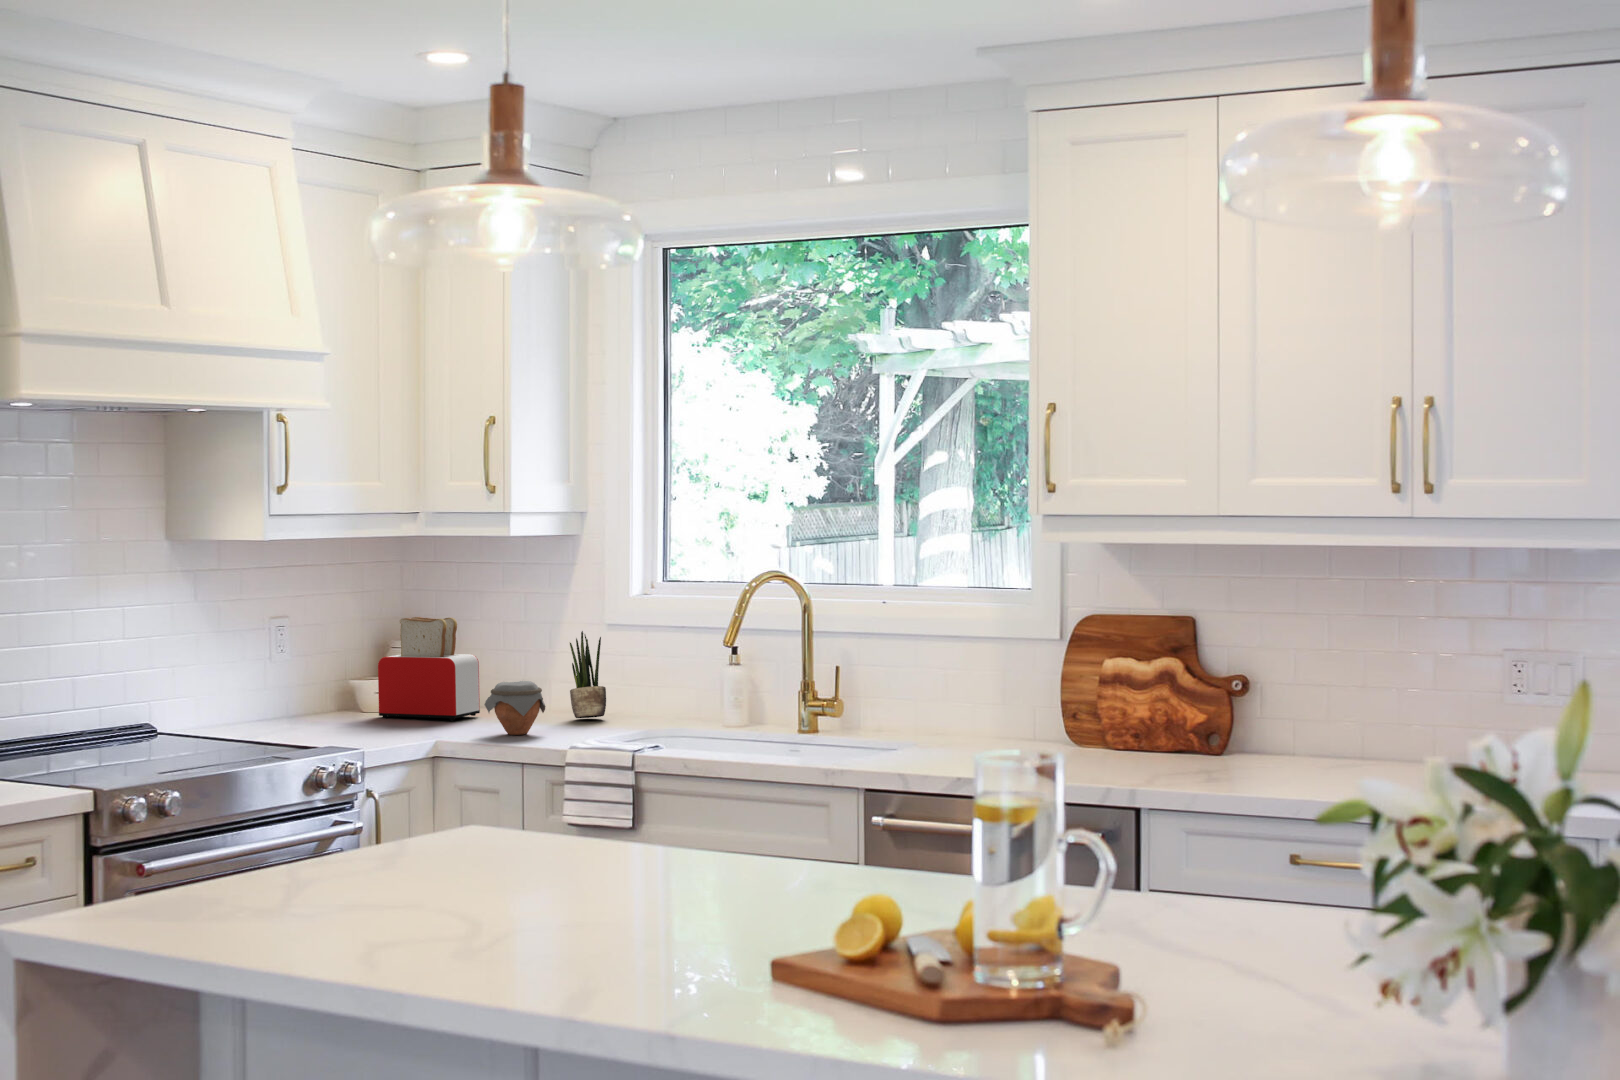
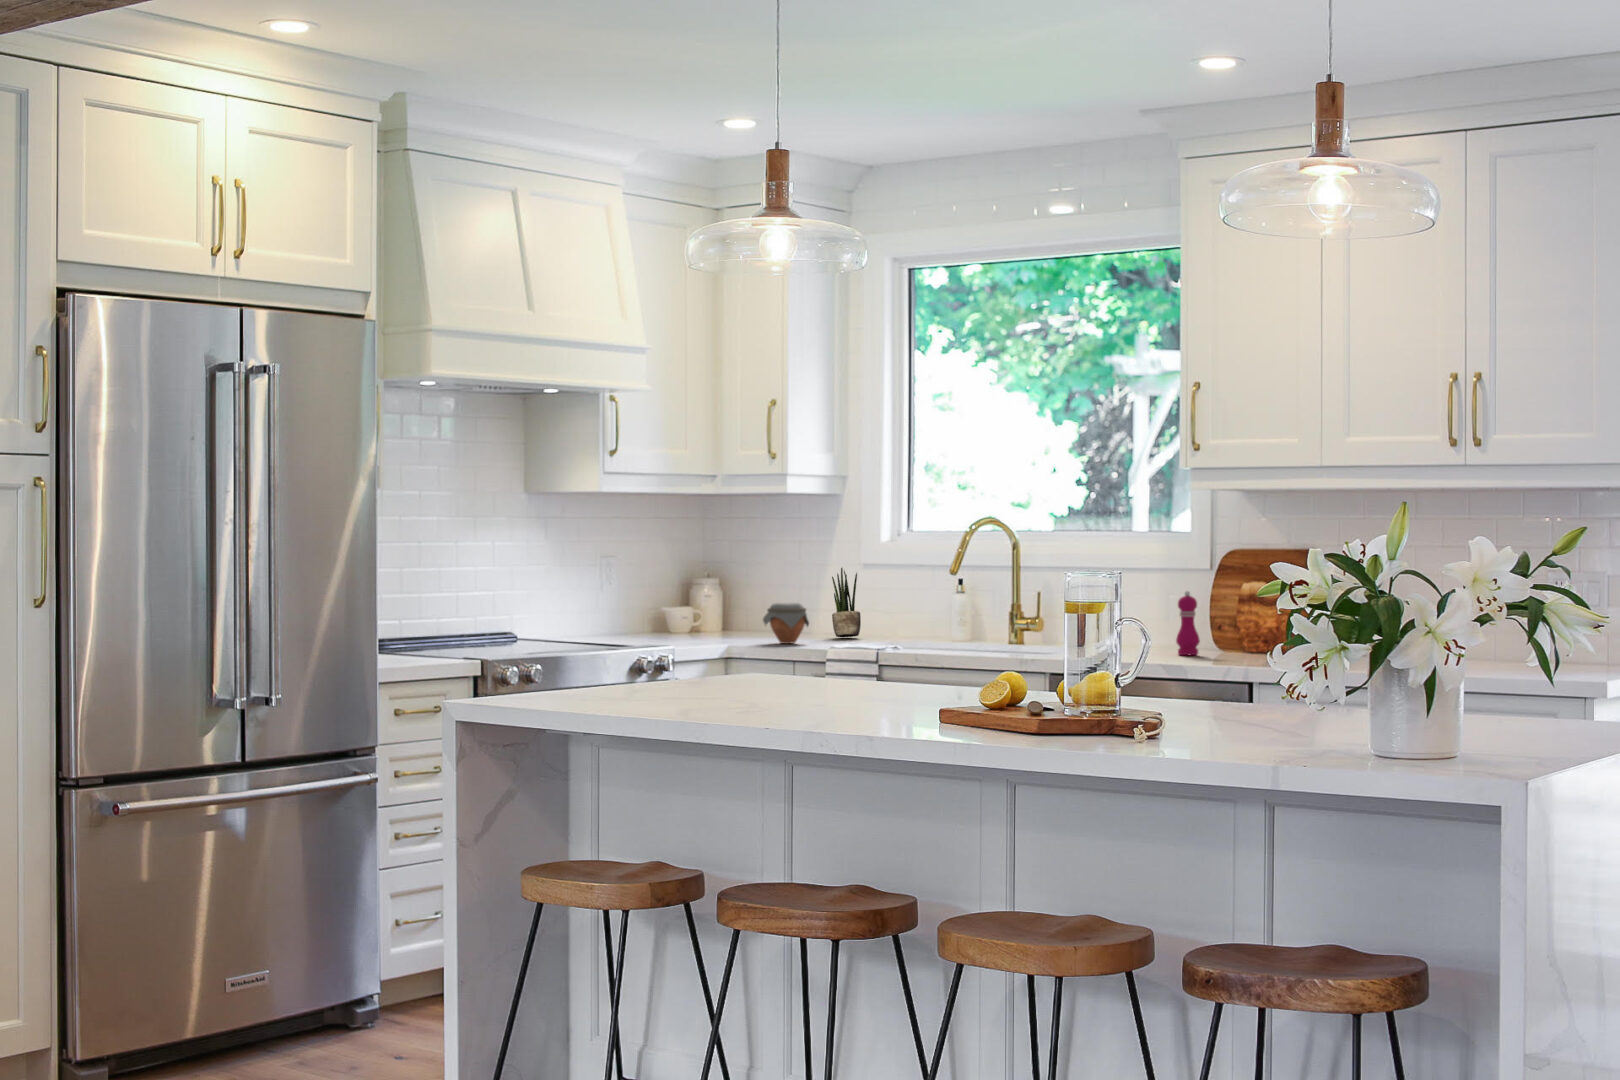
toaster: present [378,617,480,720] -> none [684,556,762,636]
pepper mill: none [1013,665,1042,746] -> present [1176,591,1200,655]

